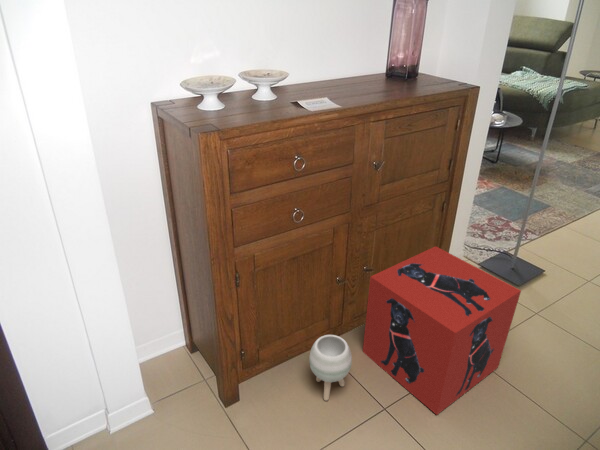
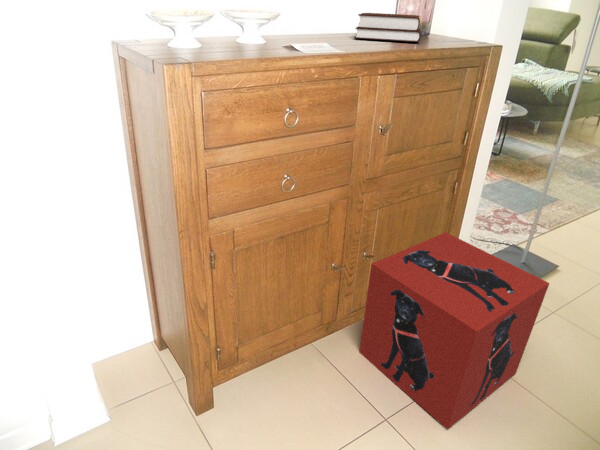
hardback book: none [351,62,408,92] -> present [355,13,421,42]
planter: present [309,335,352,400] -> none [297,332,348,410]

